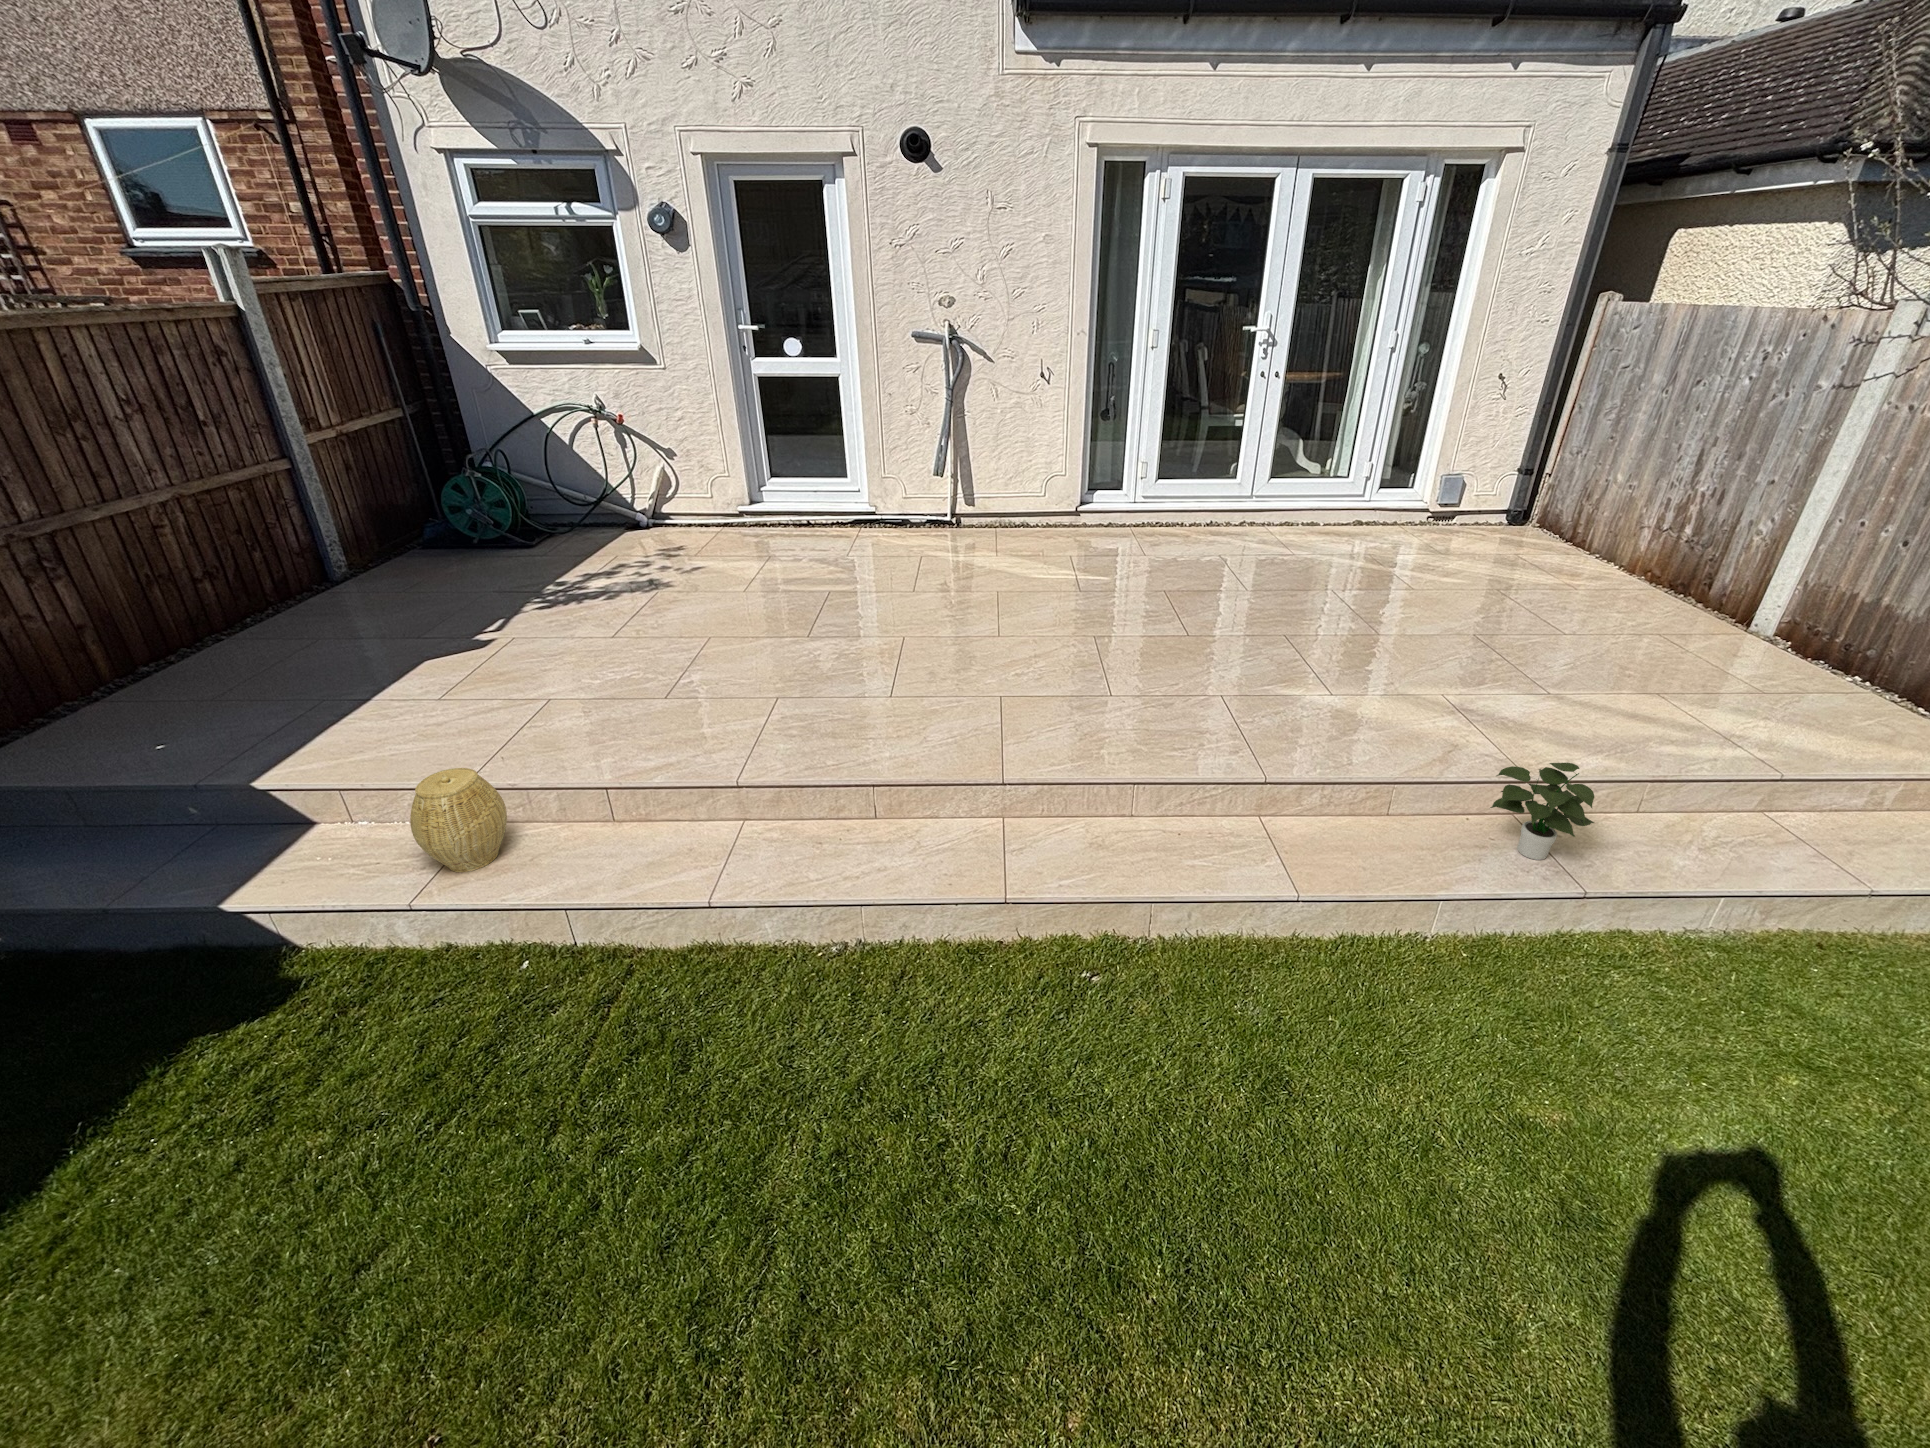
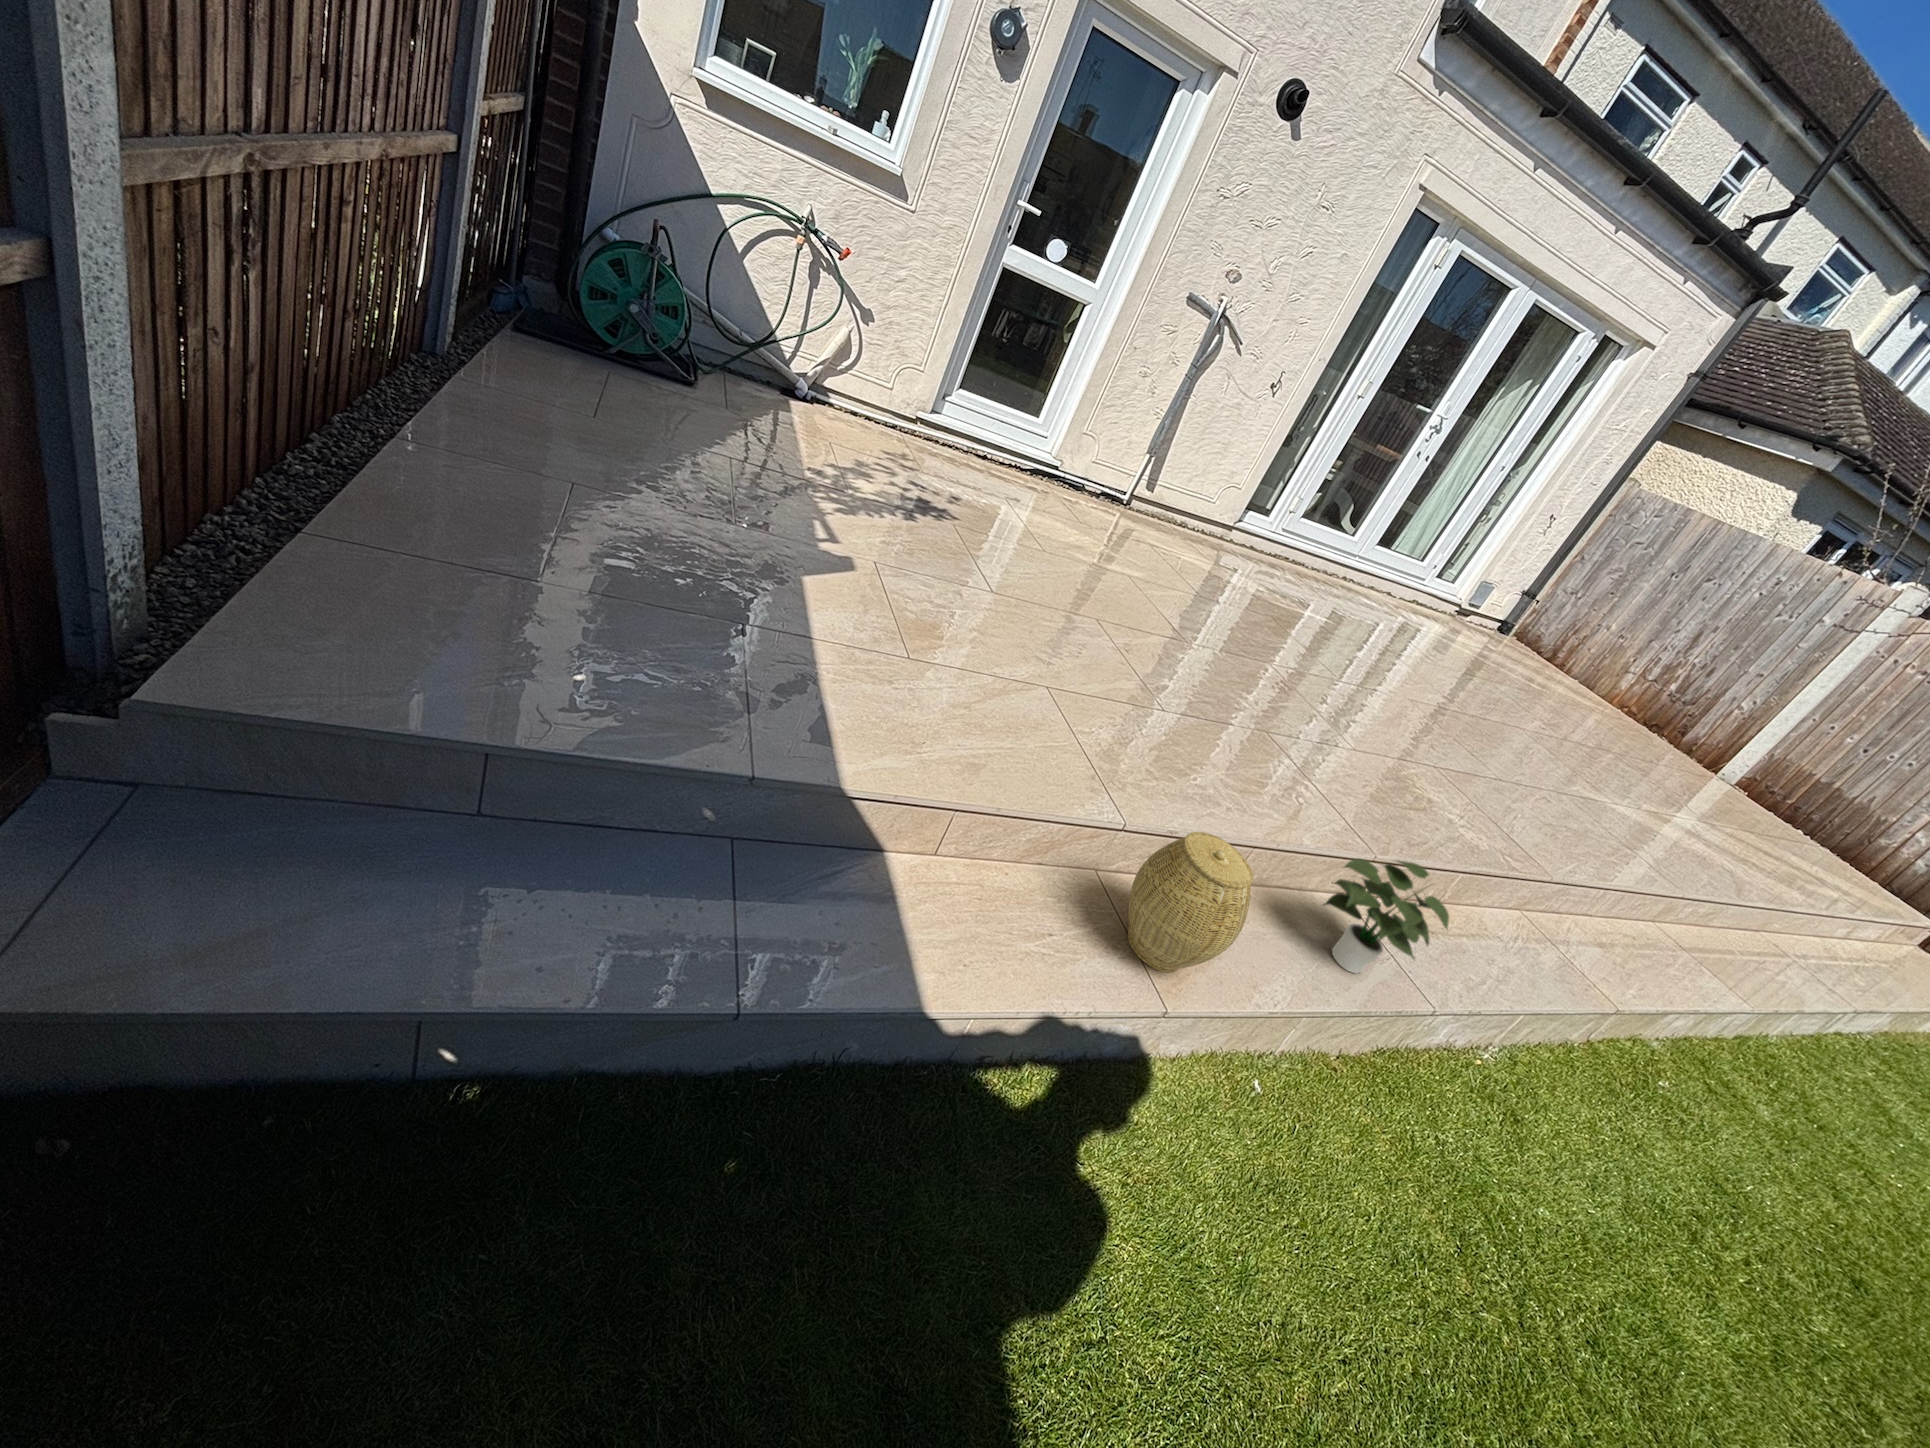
potted plant: present [1490,762,1594,860] -> present [1324,859,1449,973]

